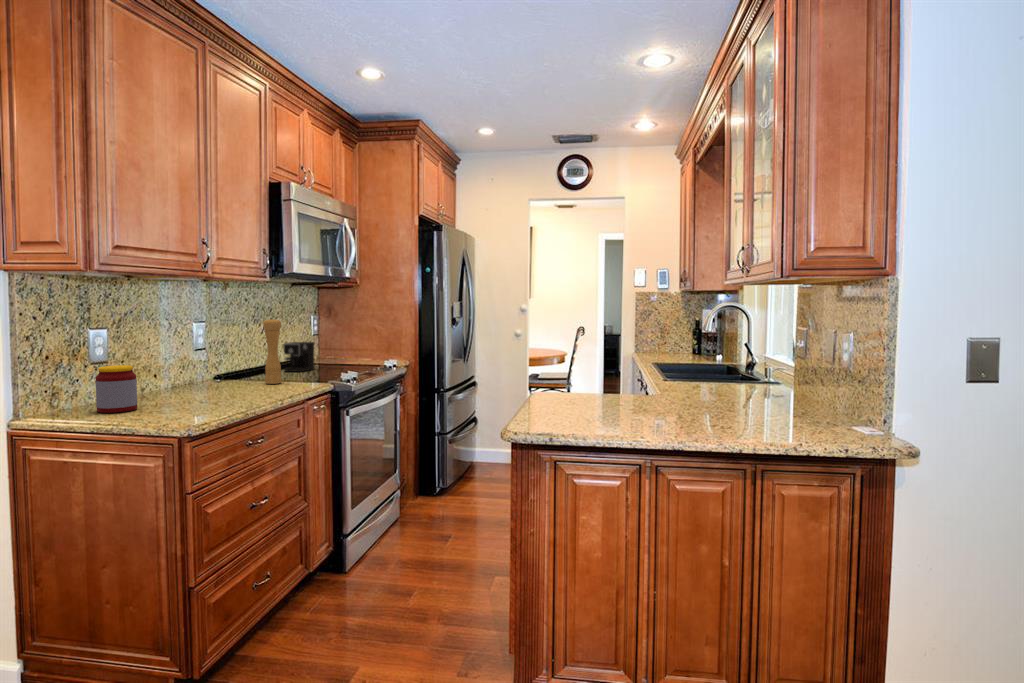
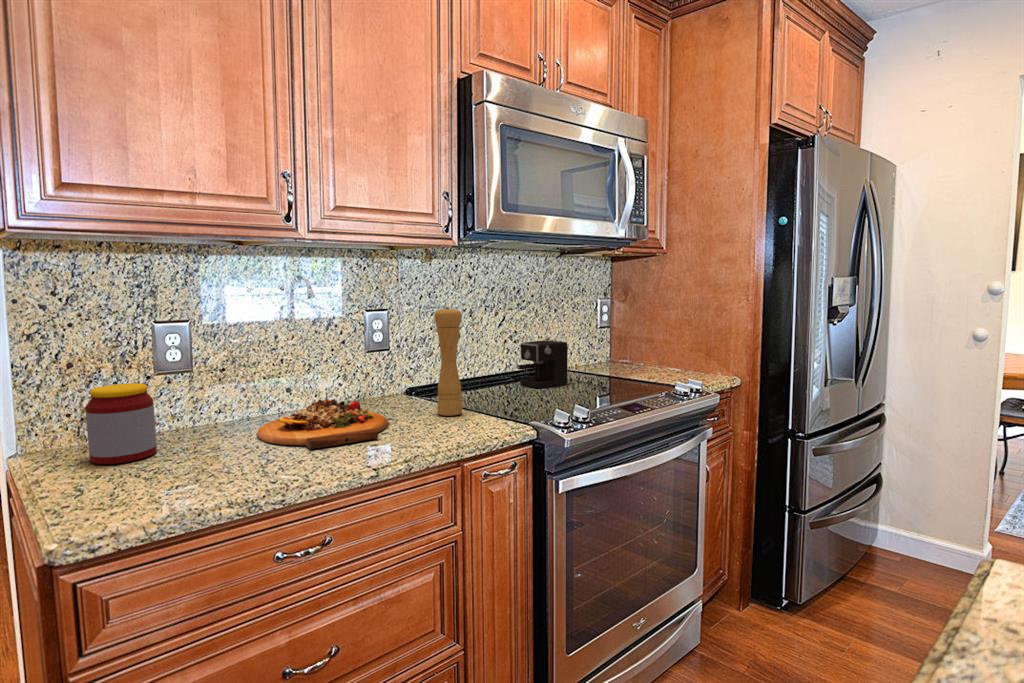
cutting board: none [166,375,261,399] -> present [257,399,389,449]

